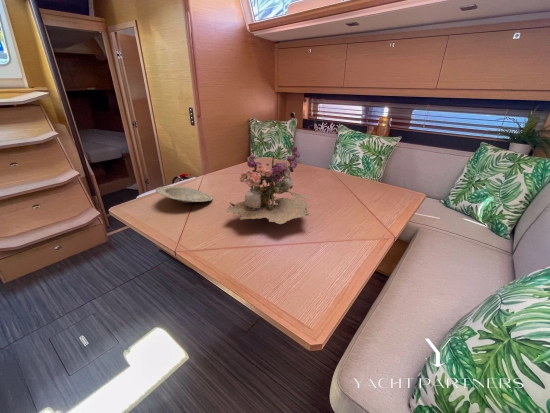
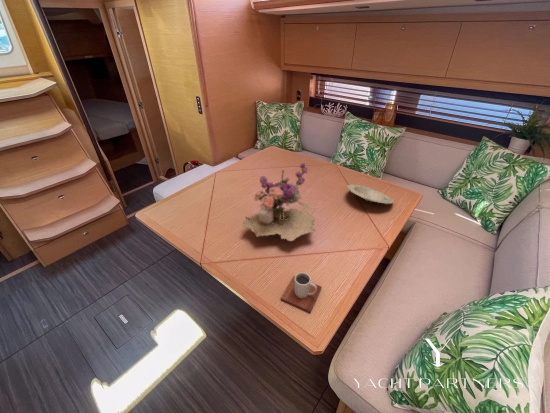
plate: present [156,186,212,202] -> present [348,185,394,204]
mug: none [265,249,317,298] -> present [281,272,322,313]

